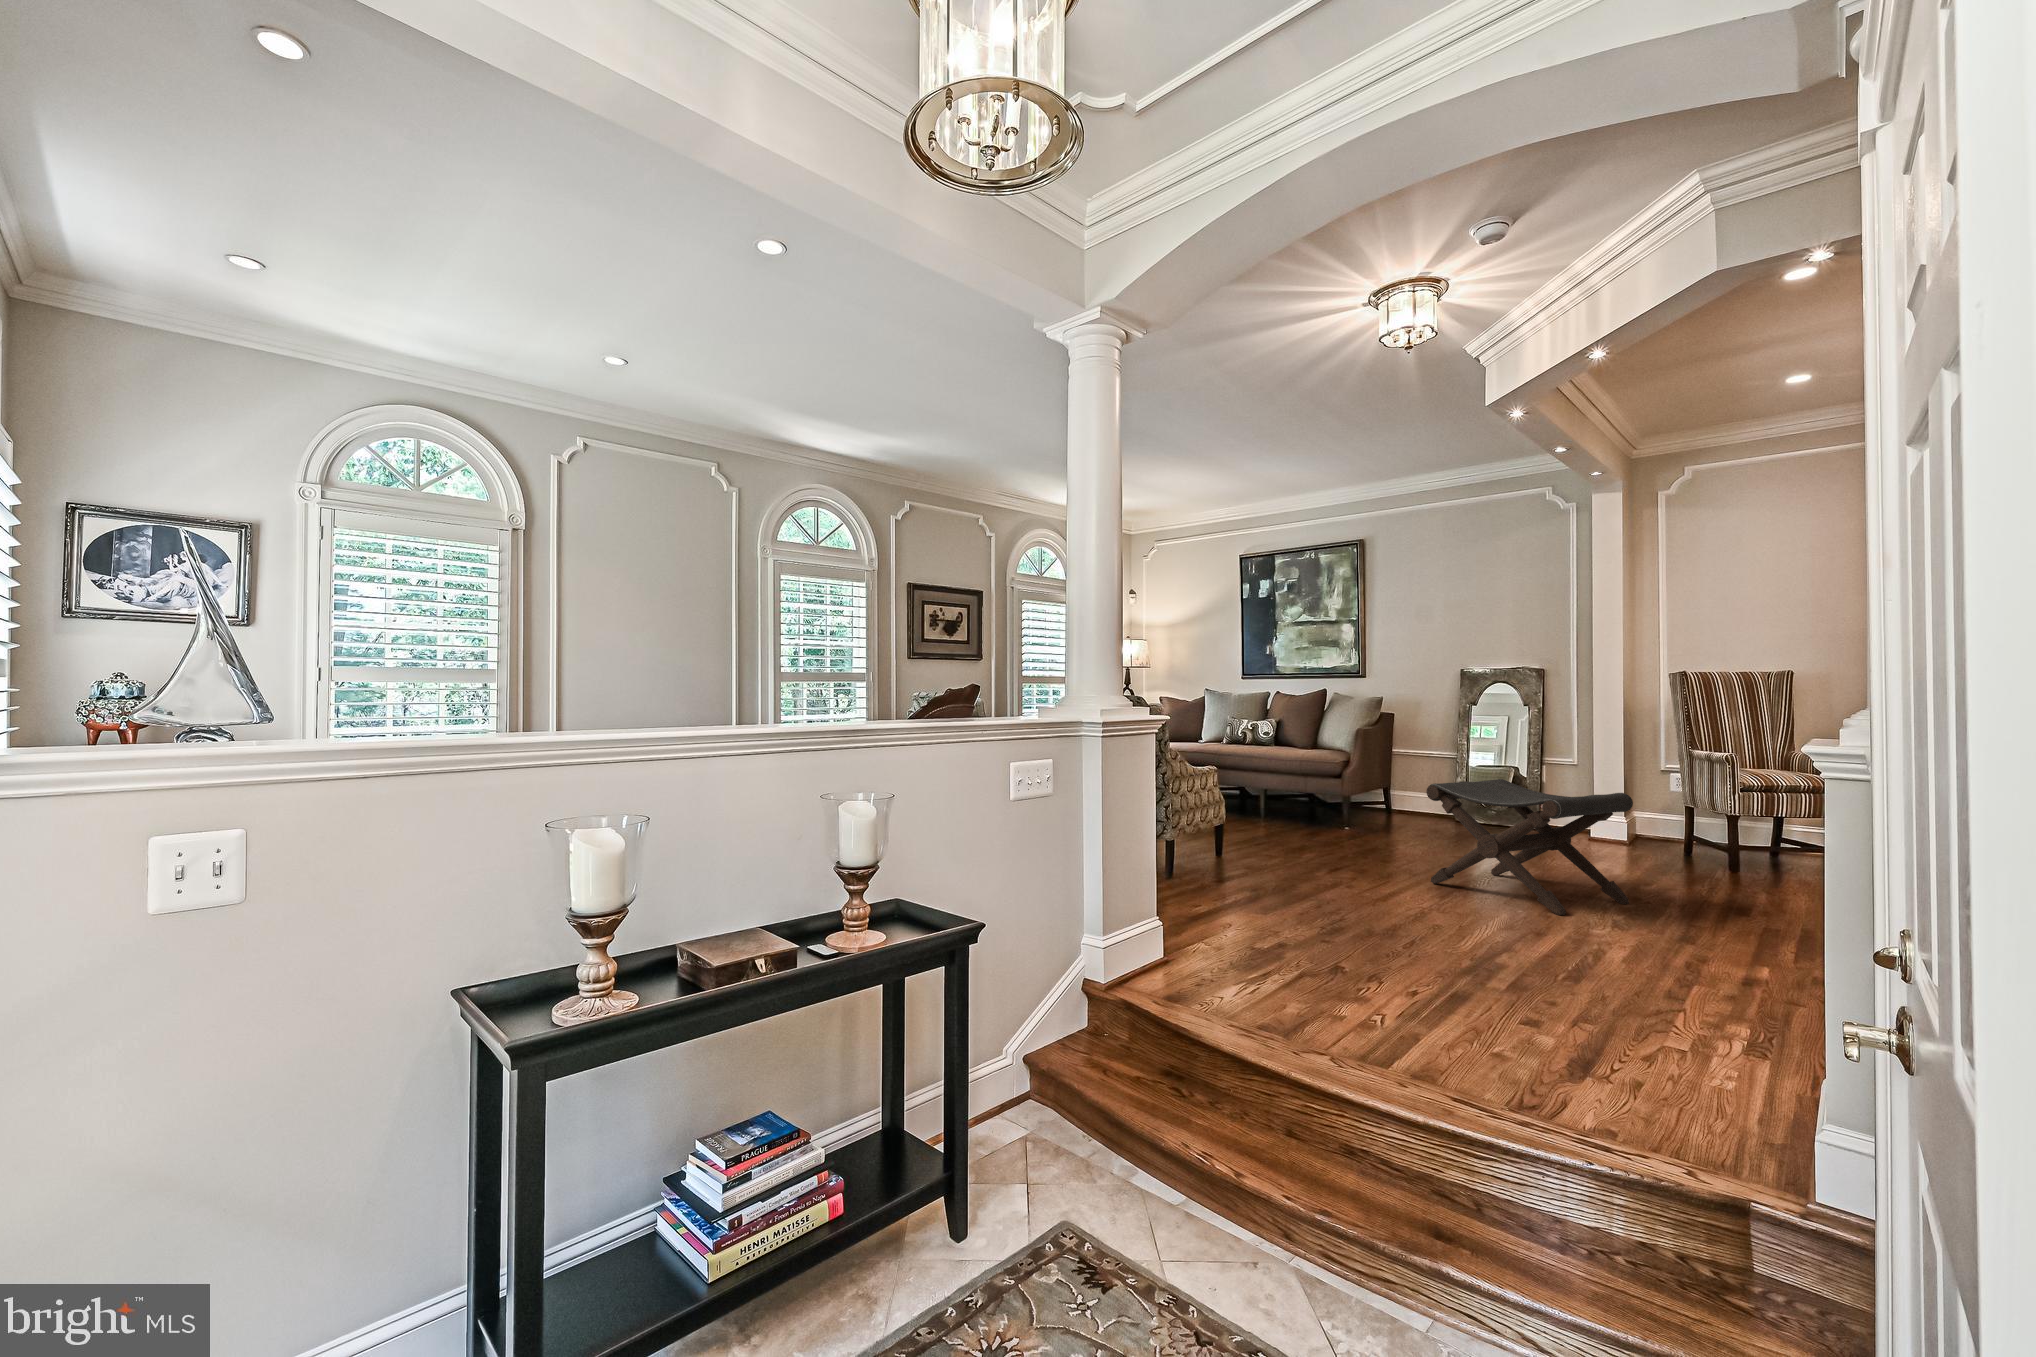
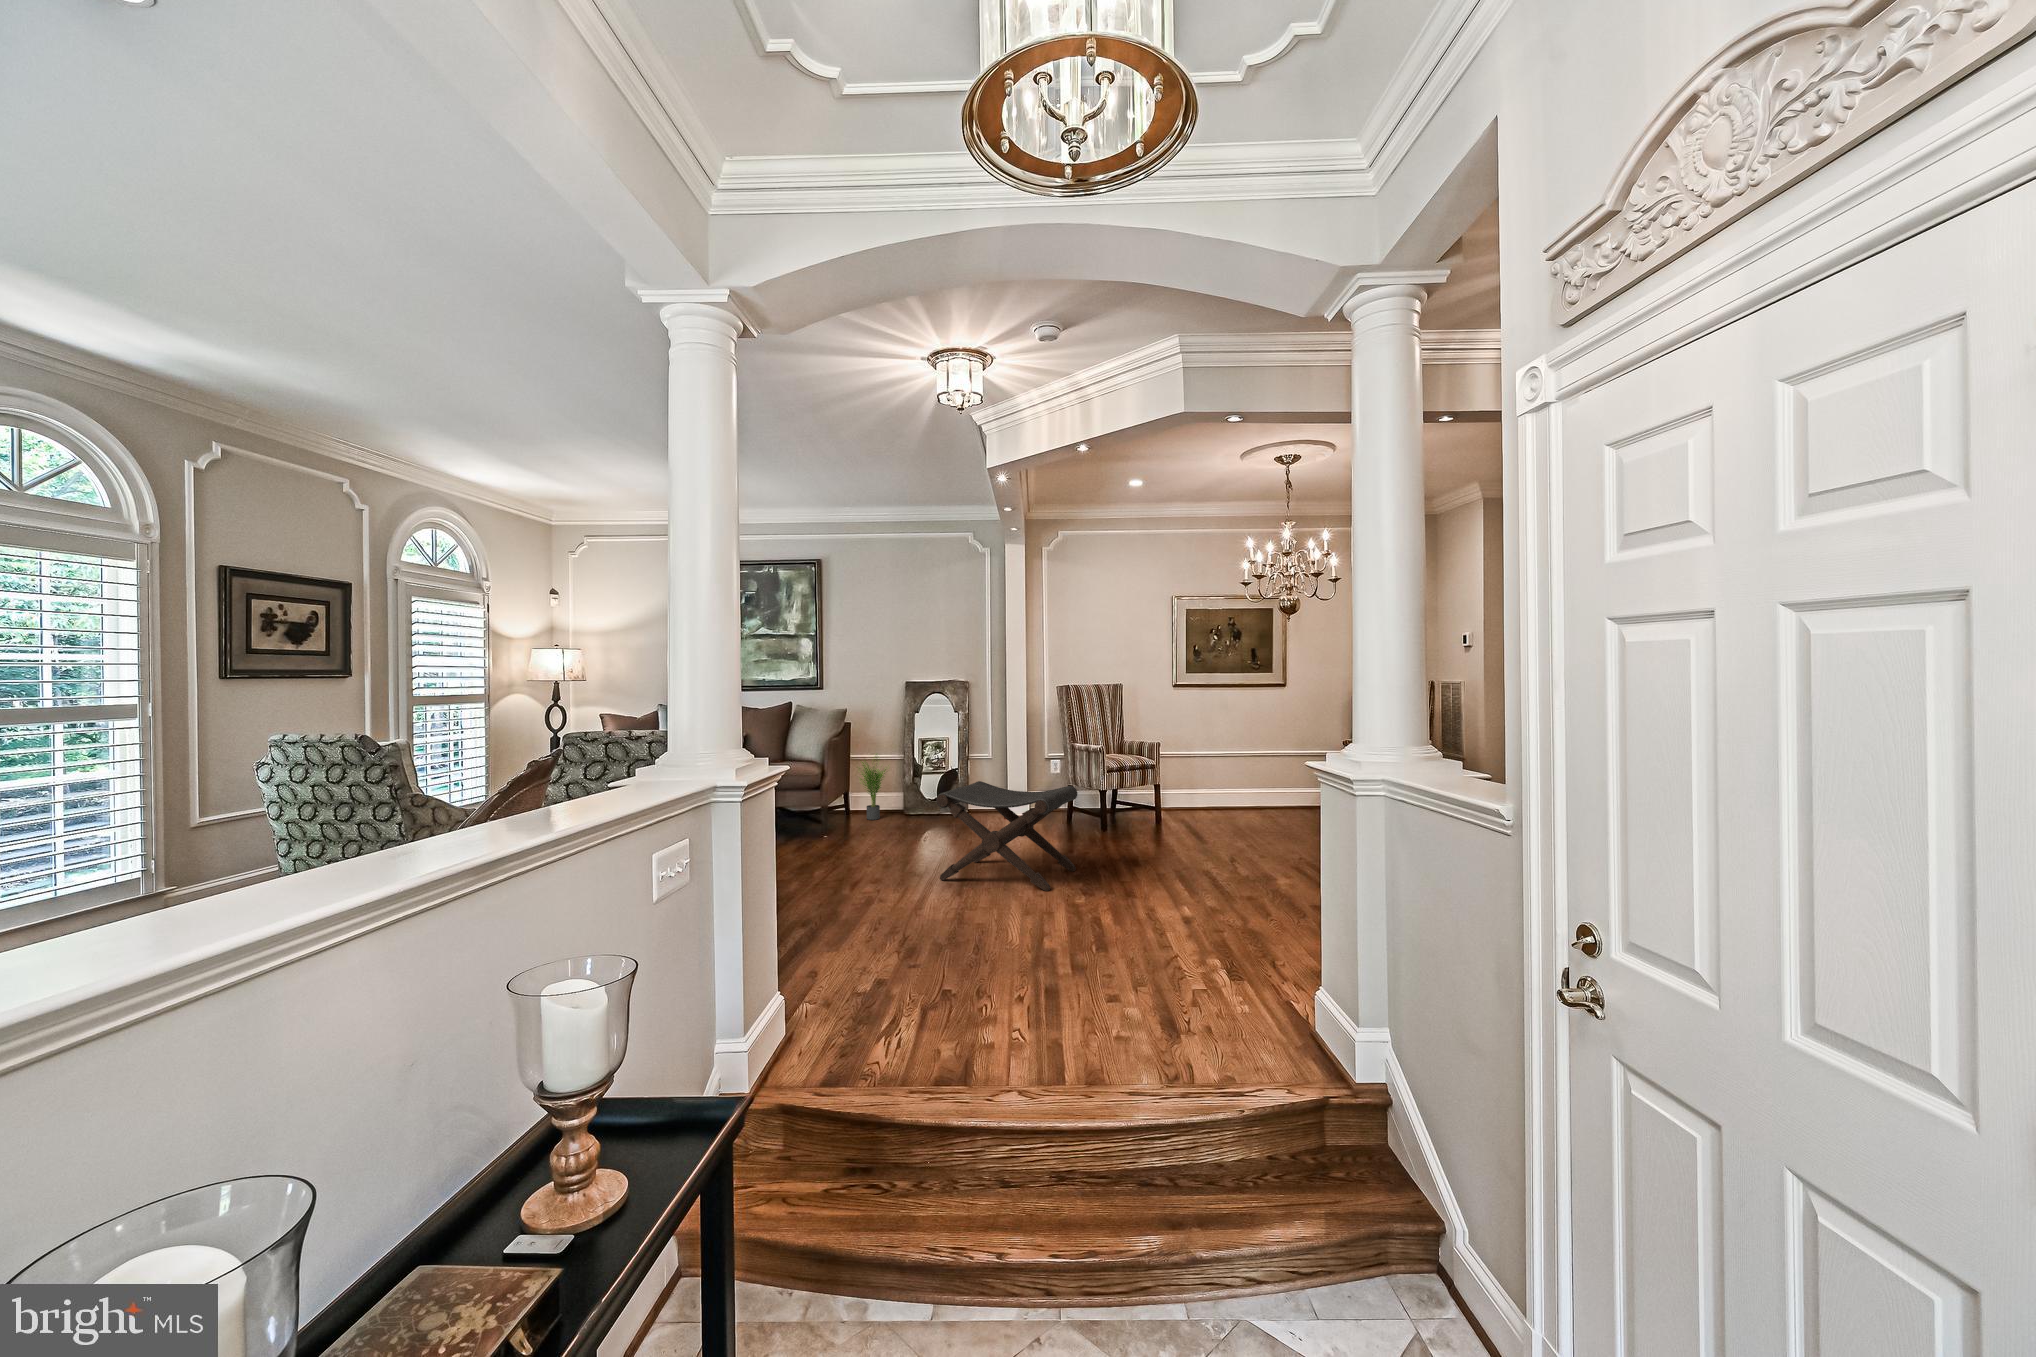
potted plant: none [1390,748,1436,823] -> present [860,757,886,820]

